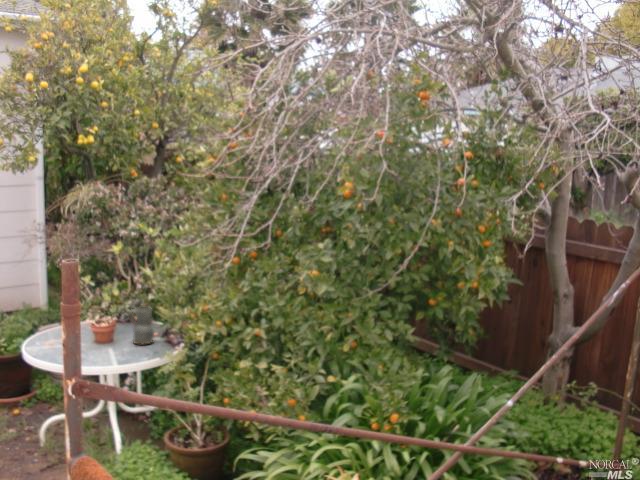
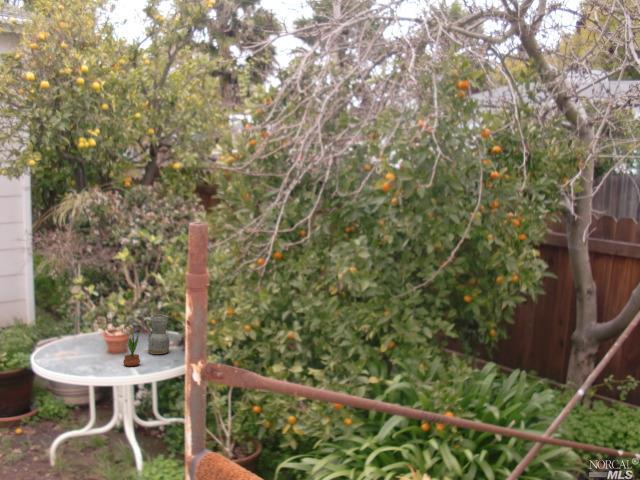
potted flower: none [104,316,122,356] -> present [121,326,140,366]

